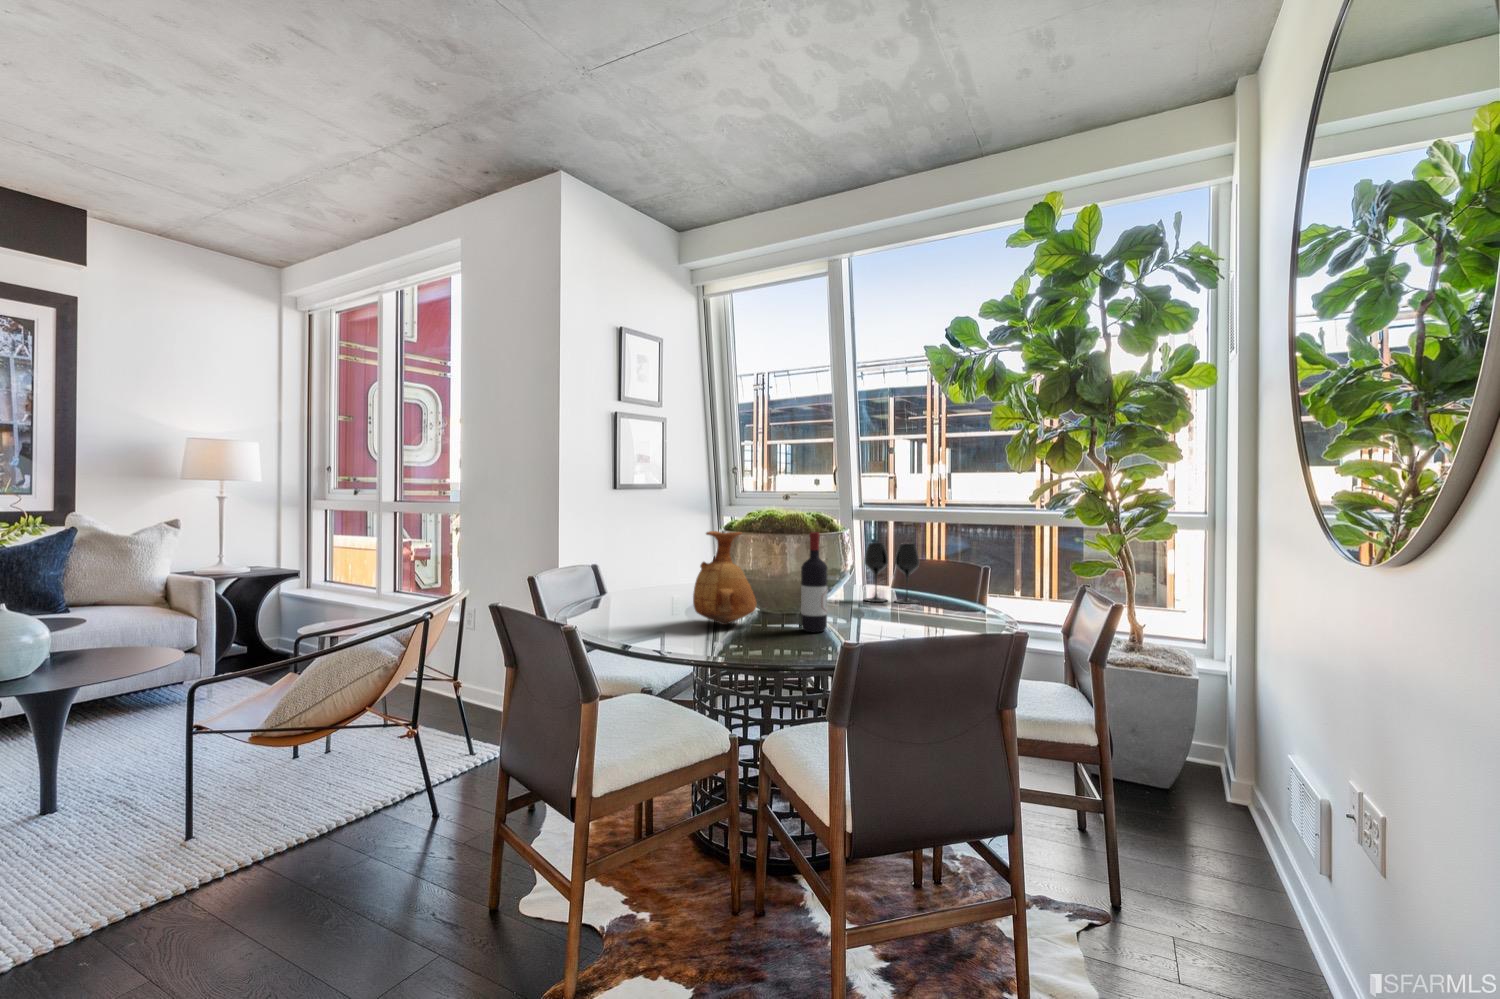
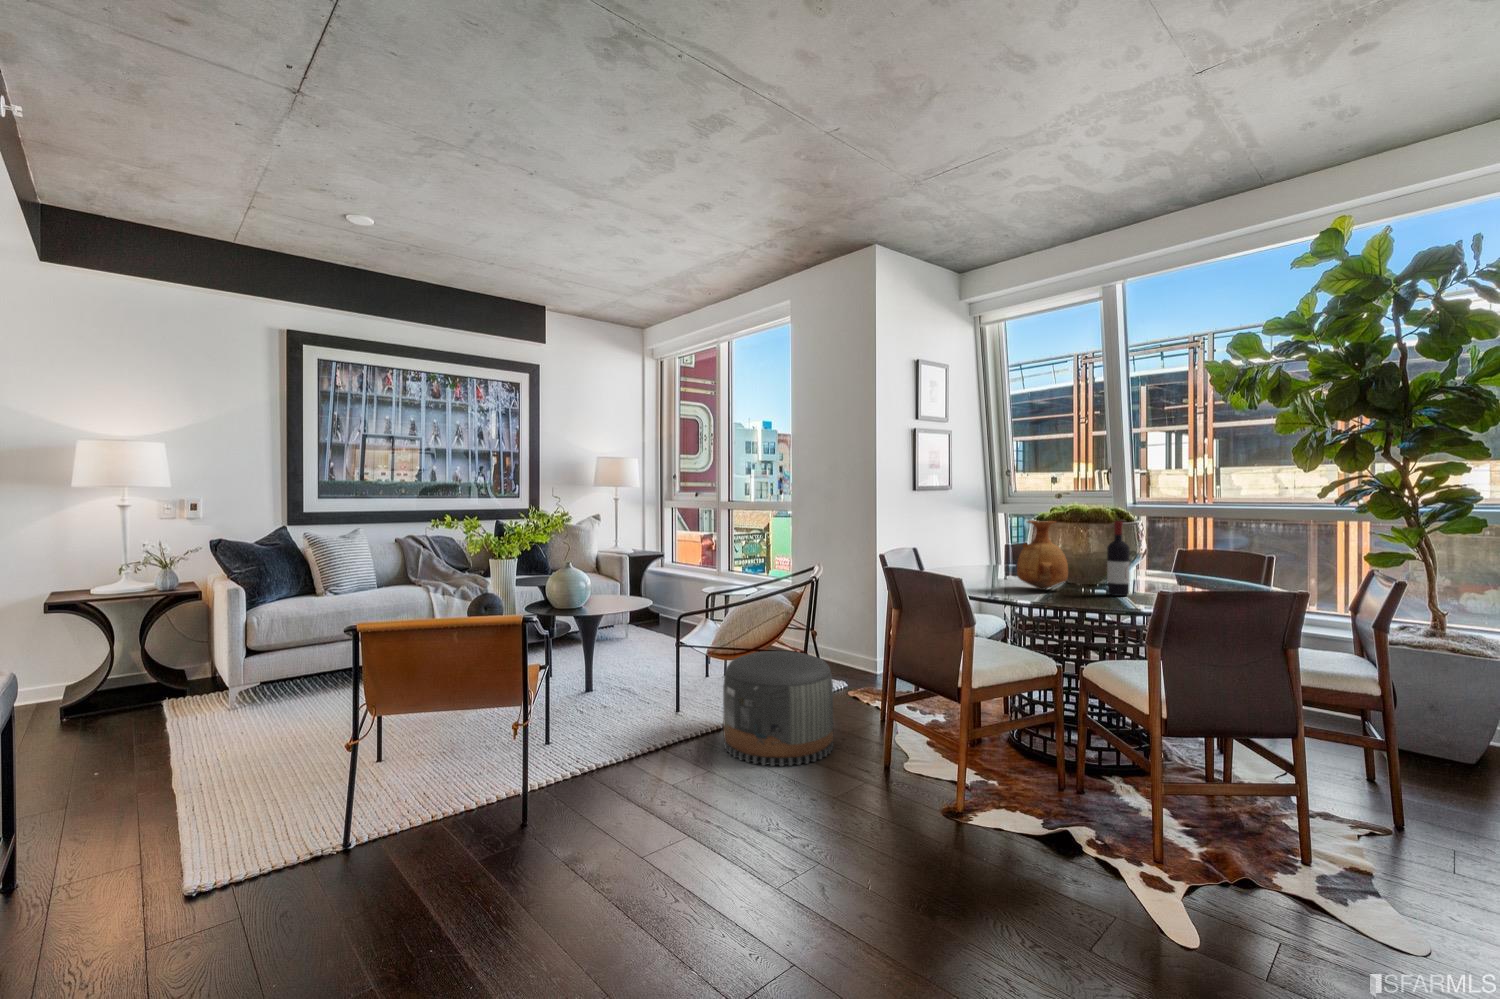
wine glass: present [865,543,919,604] -> none [1152,532,1206,582]
pouf: none [228,731,429,937] -> present [723,651,833,766]

